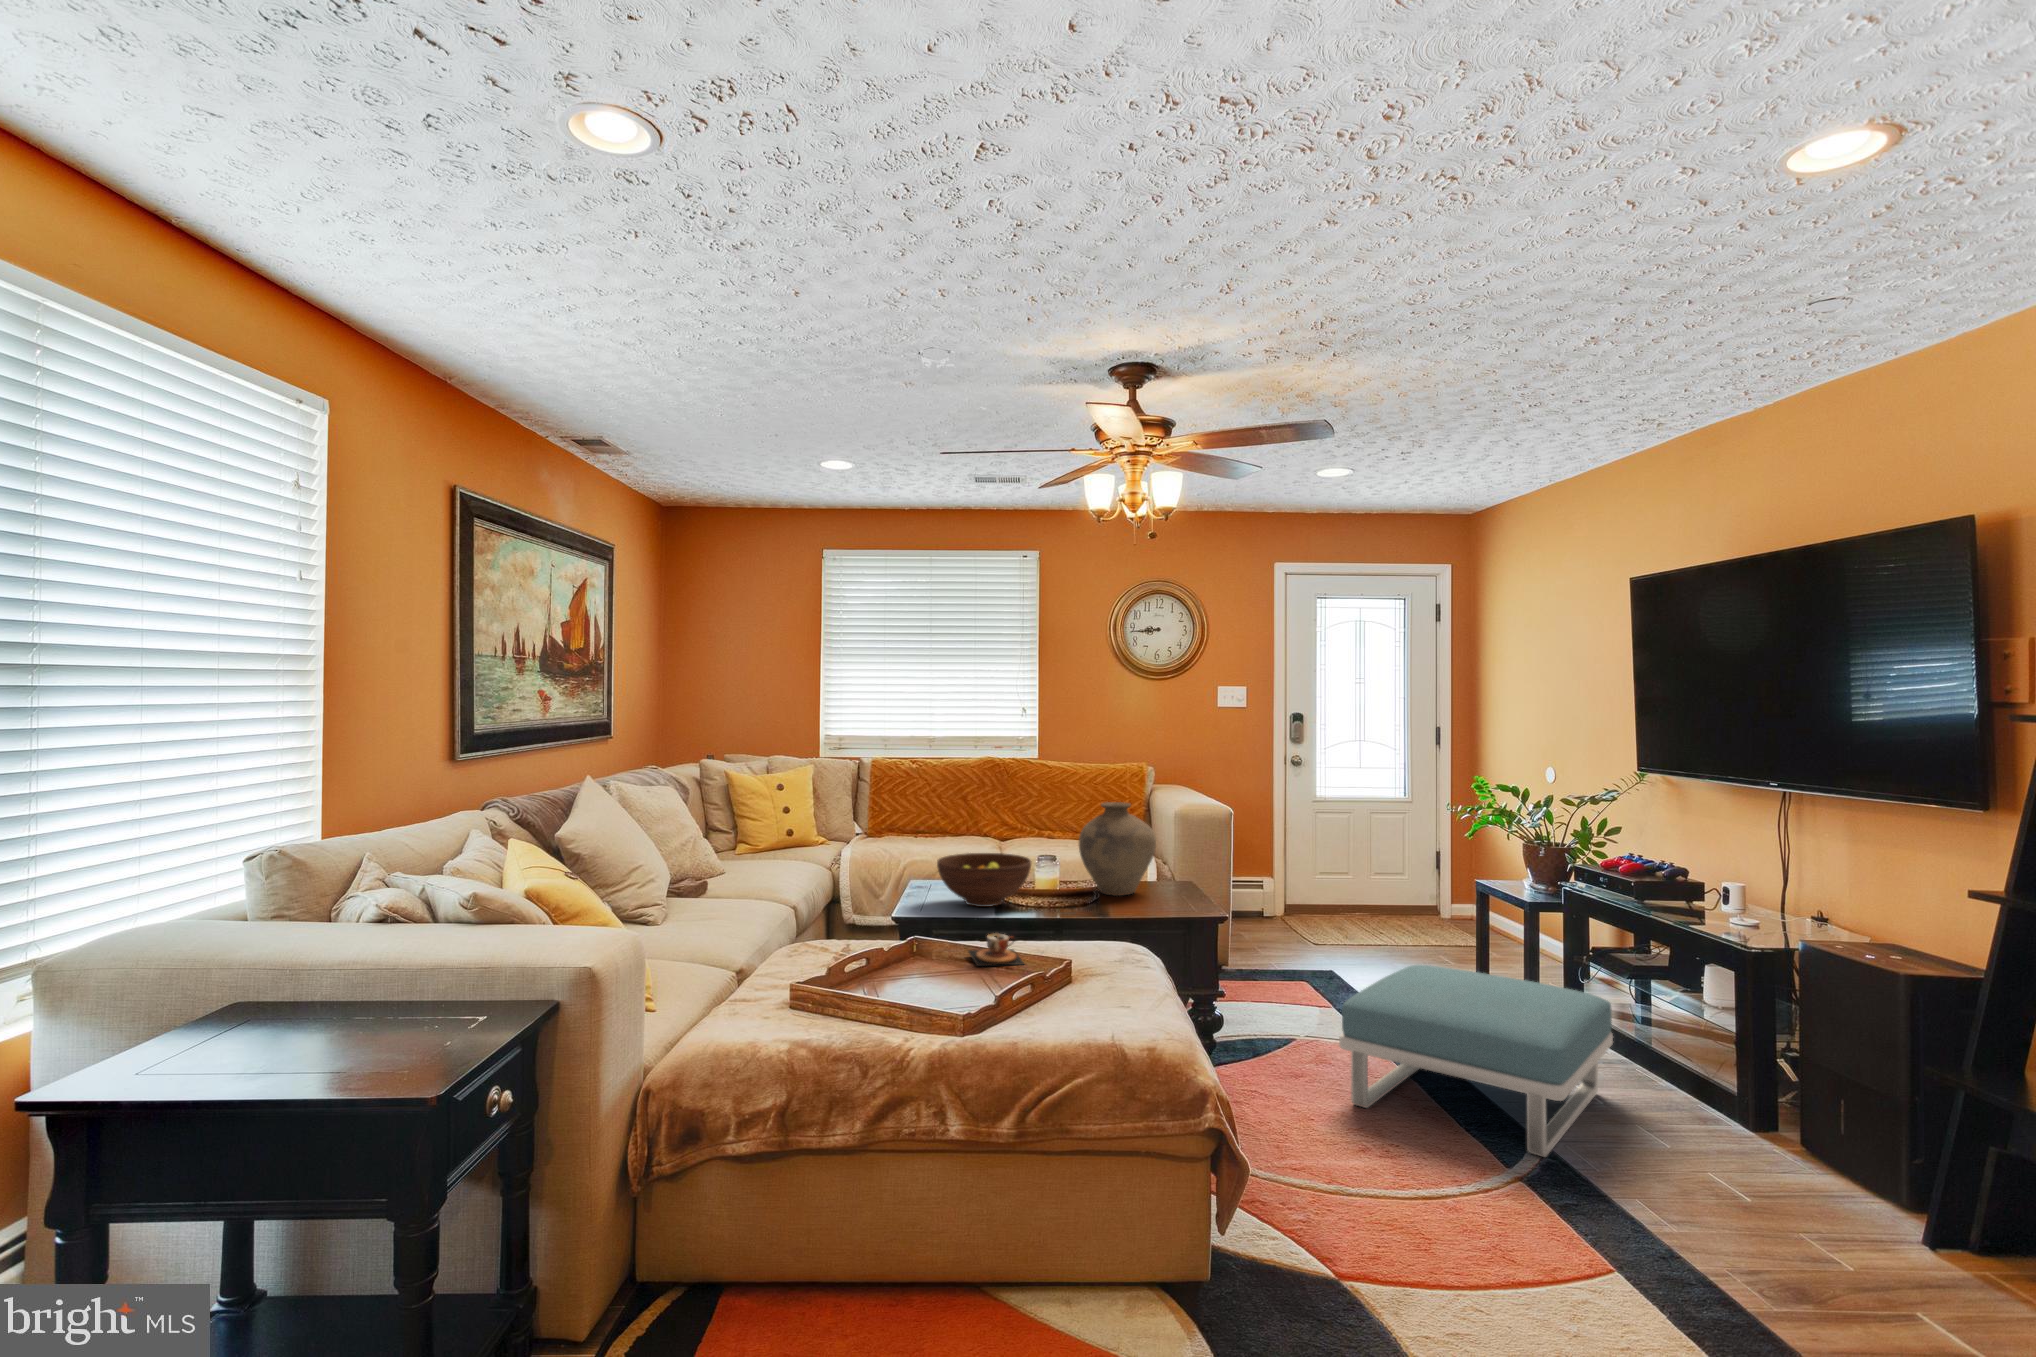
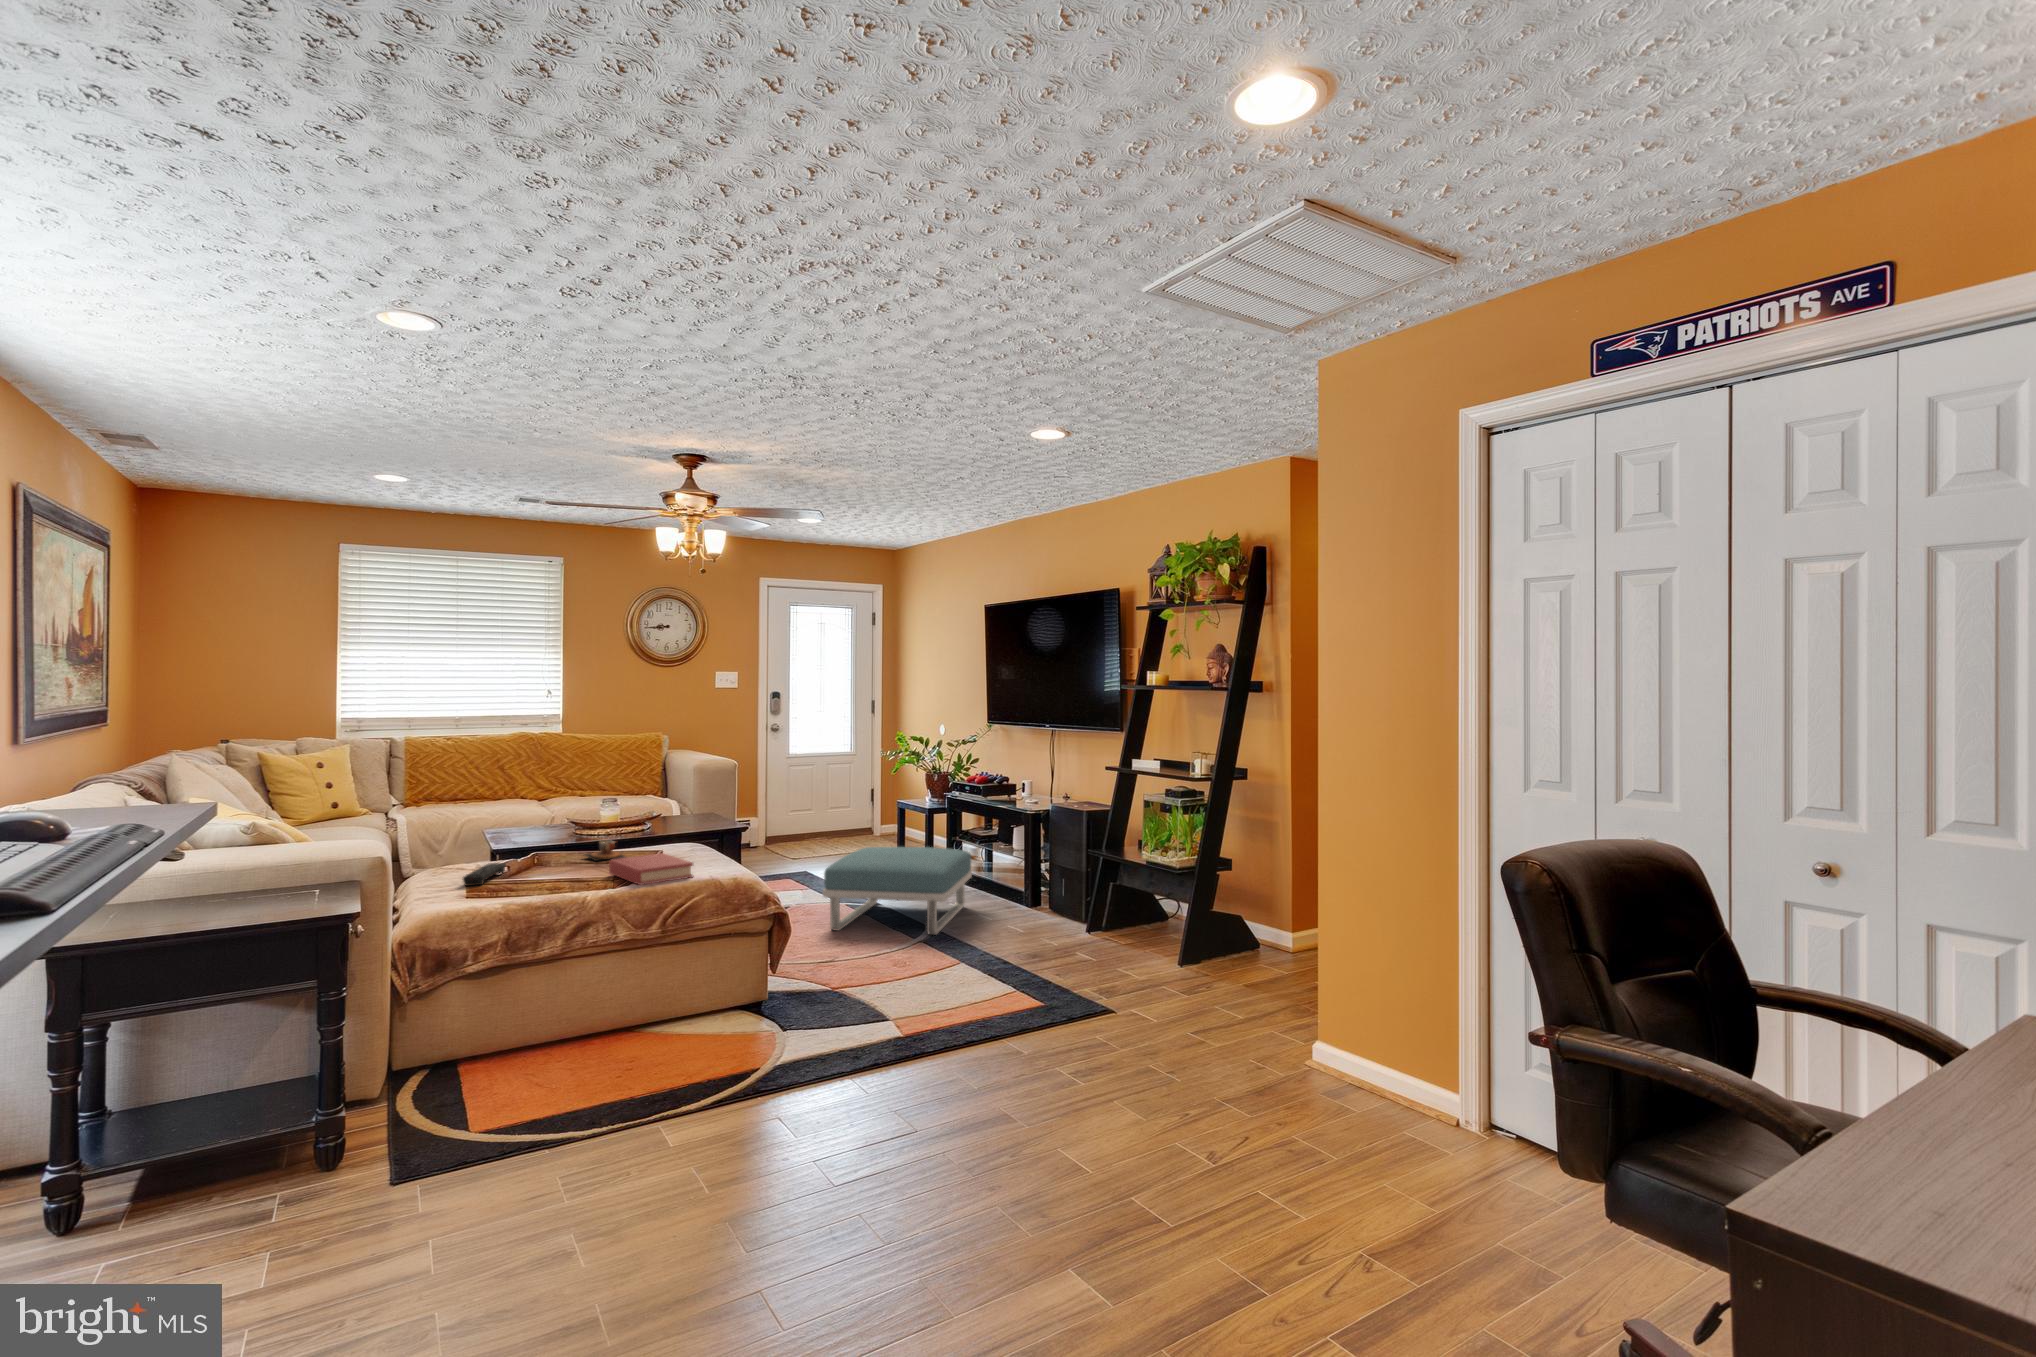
vase: present [1079,802,1156,896] -> none [631,757,690,824]
fruit bowl: present [937,853,1031,907] -> none [524,799,601,837]
remote control: none [776,957,852,998] -> present [463,863,506,886]
hardback book: none [968,976,1081,1042] -> present [609,853,693,885]

